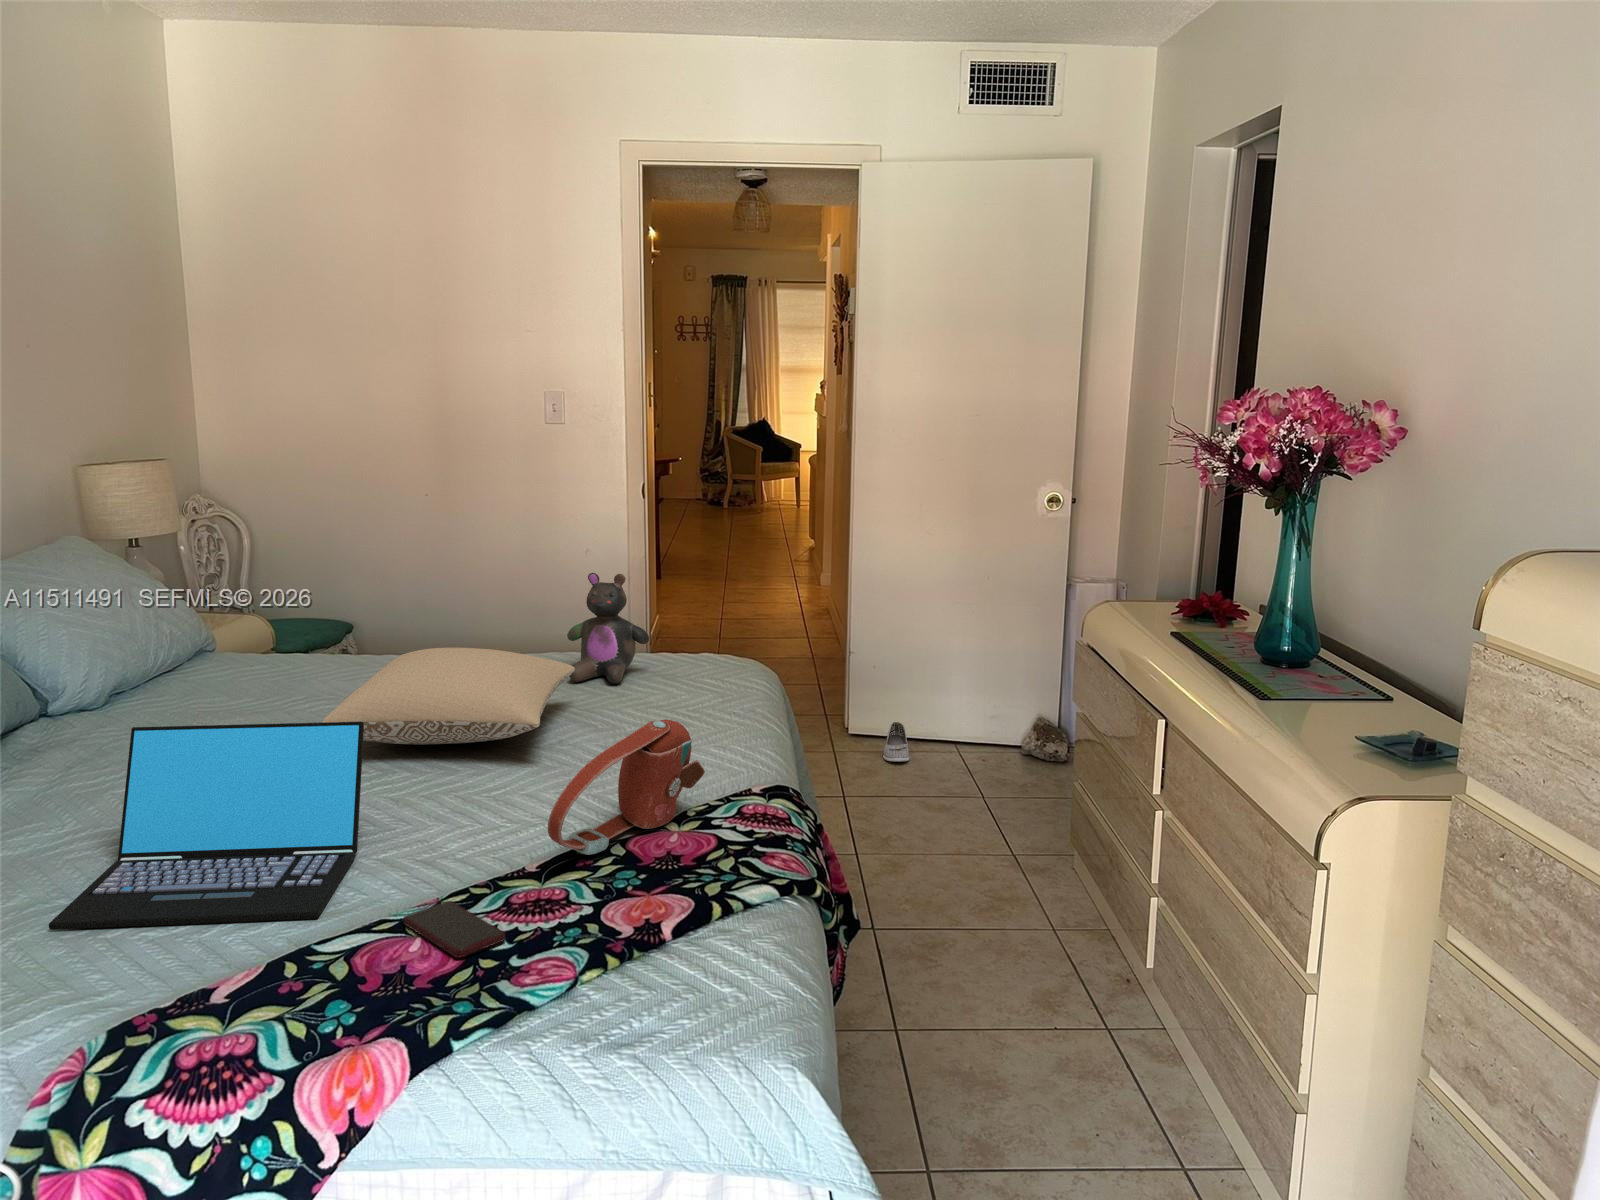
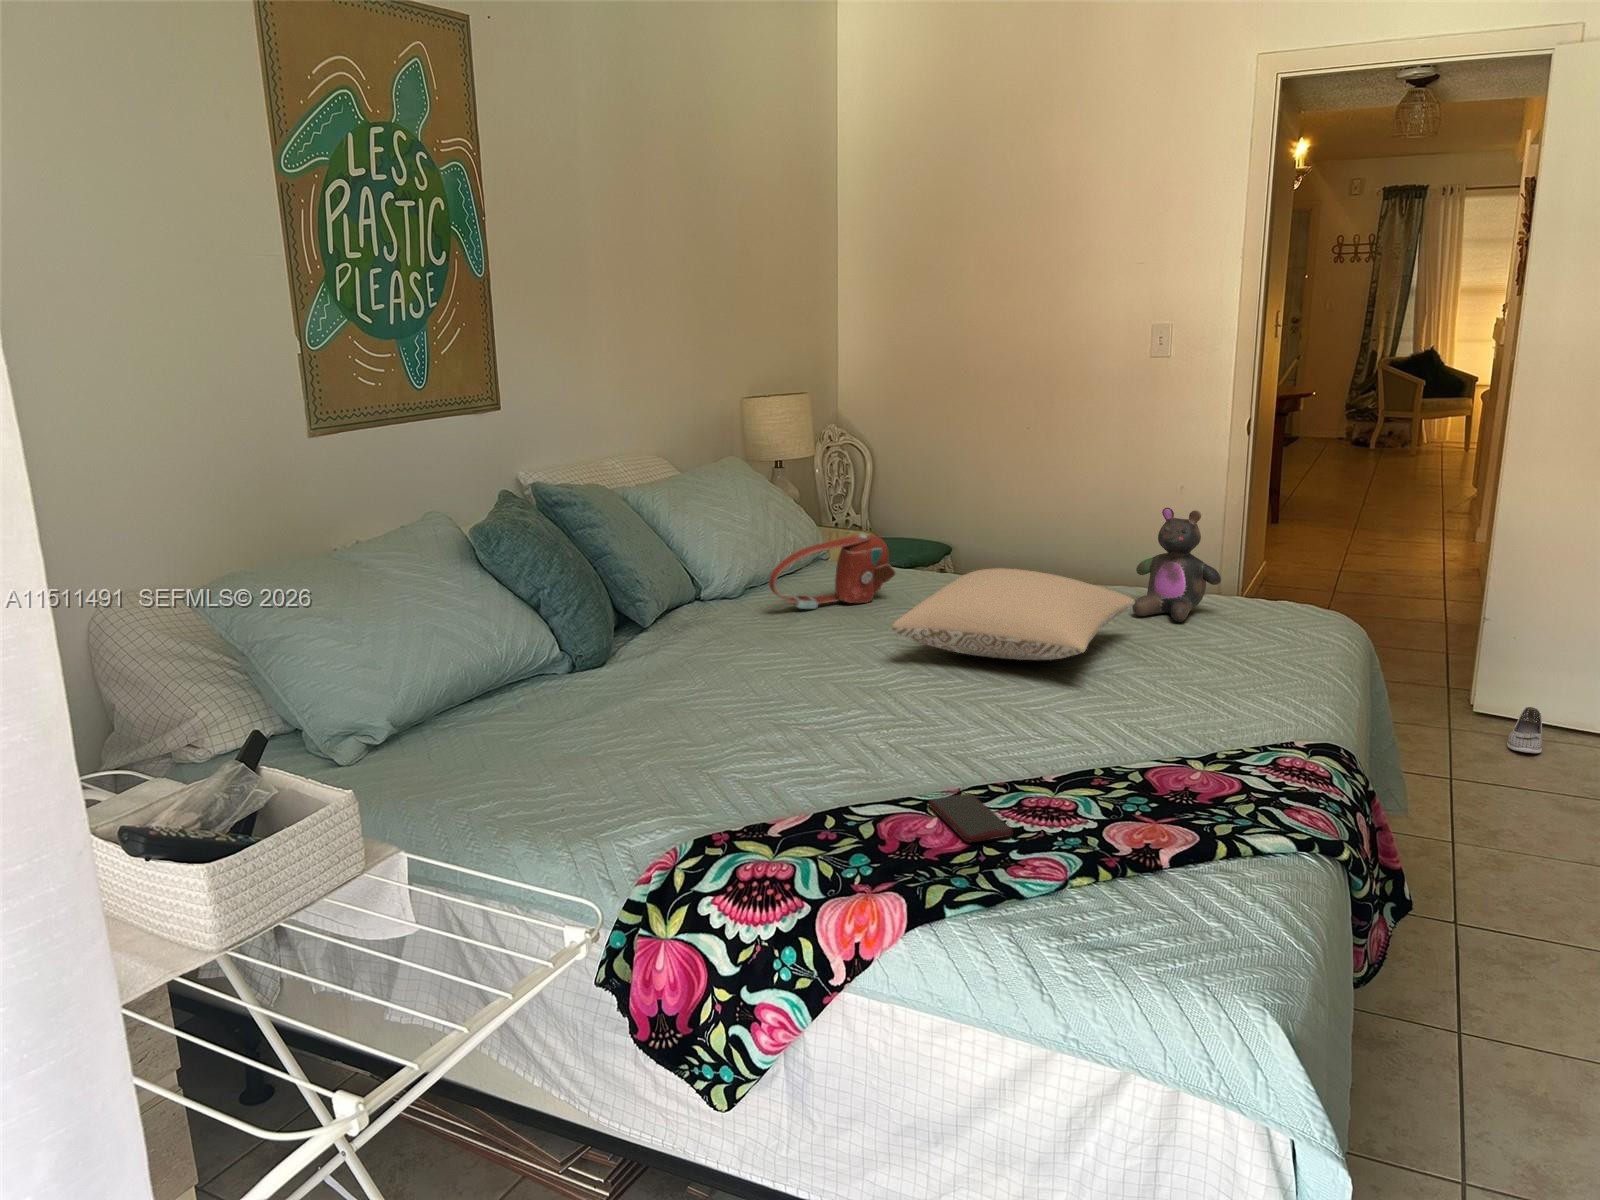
handbag: present [548,719,705,855] -> present [769,534,896,609]
laptop: present [49,722,364,930] -> none [668,609,920,788]

